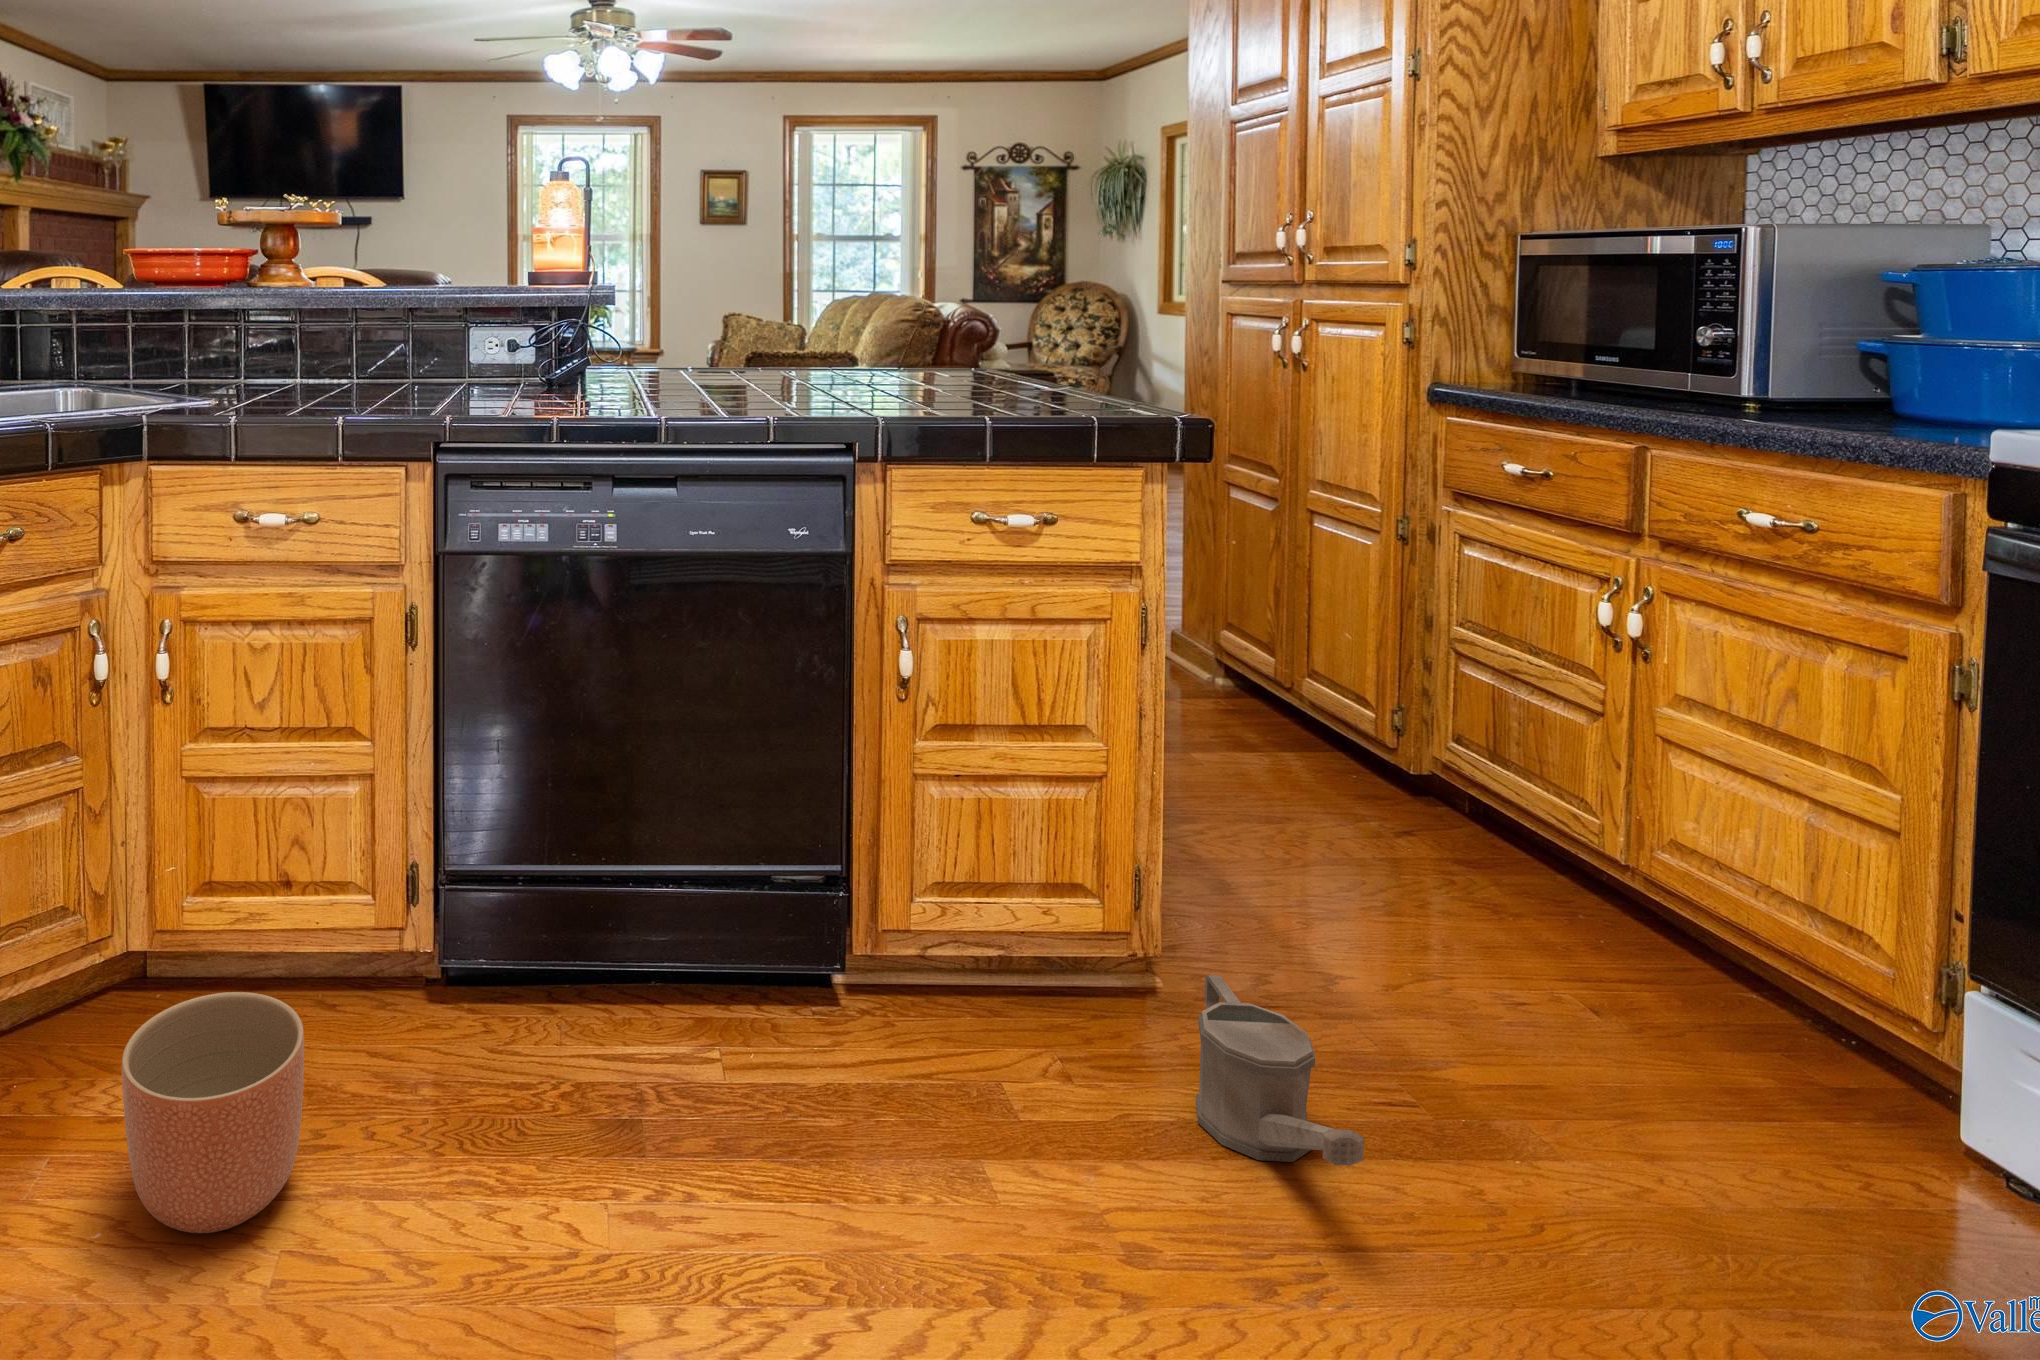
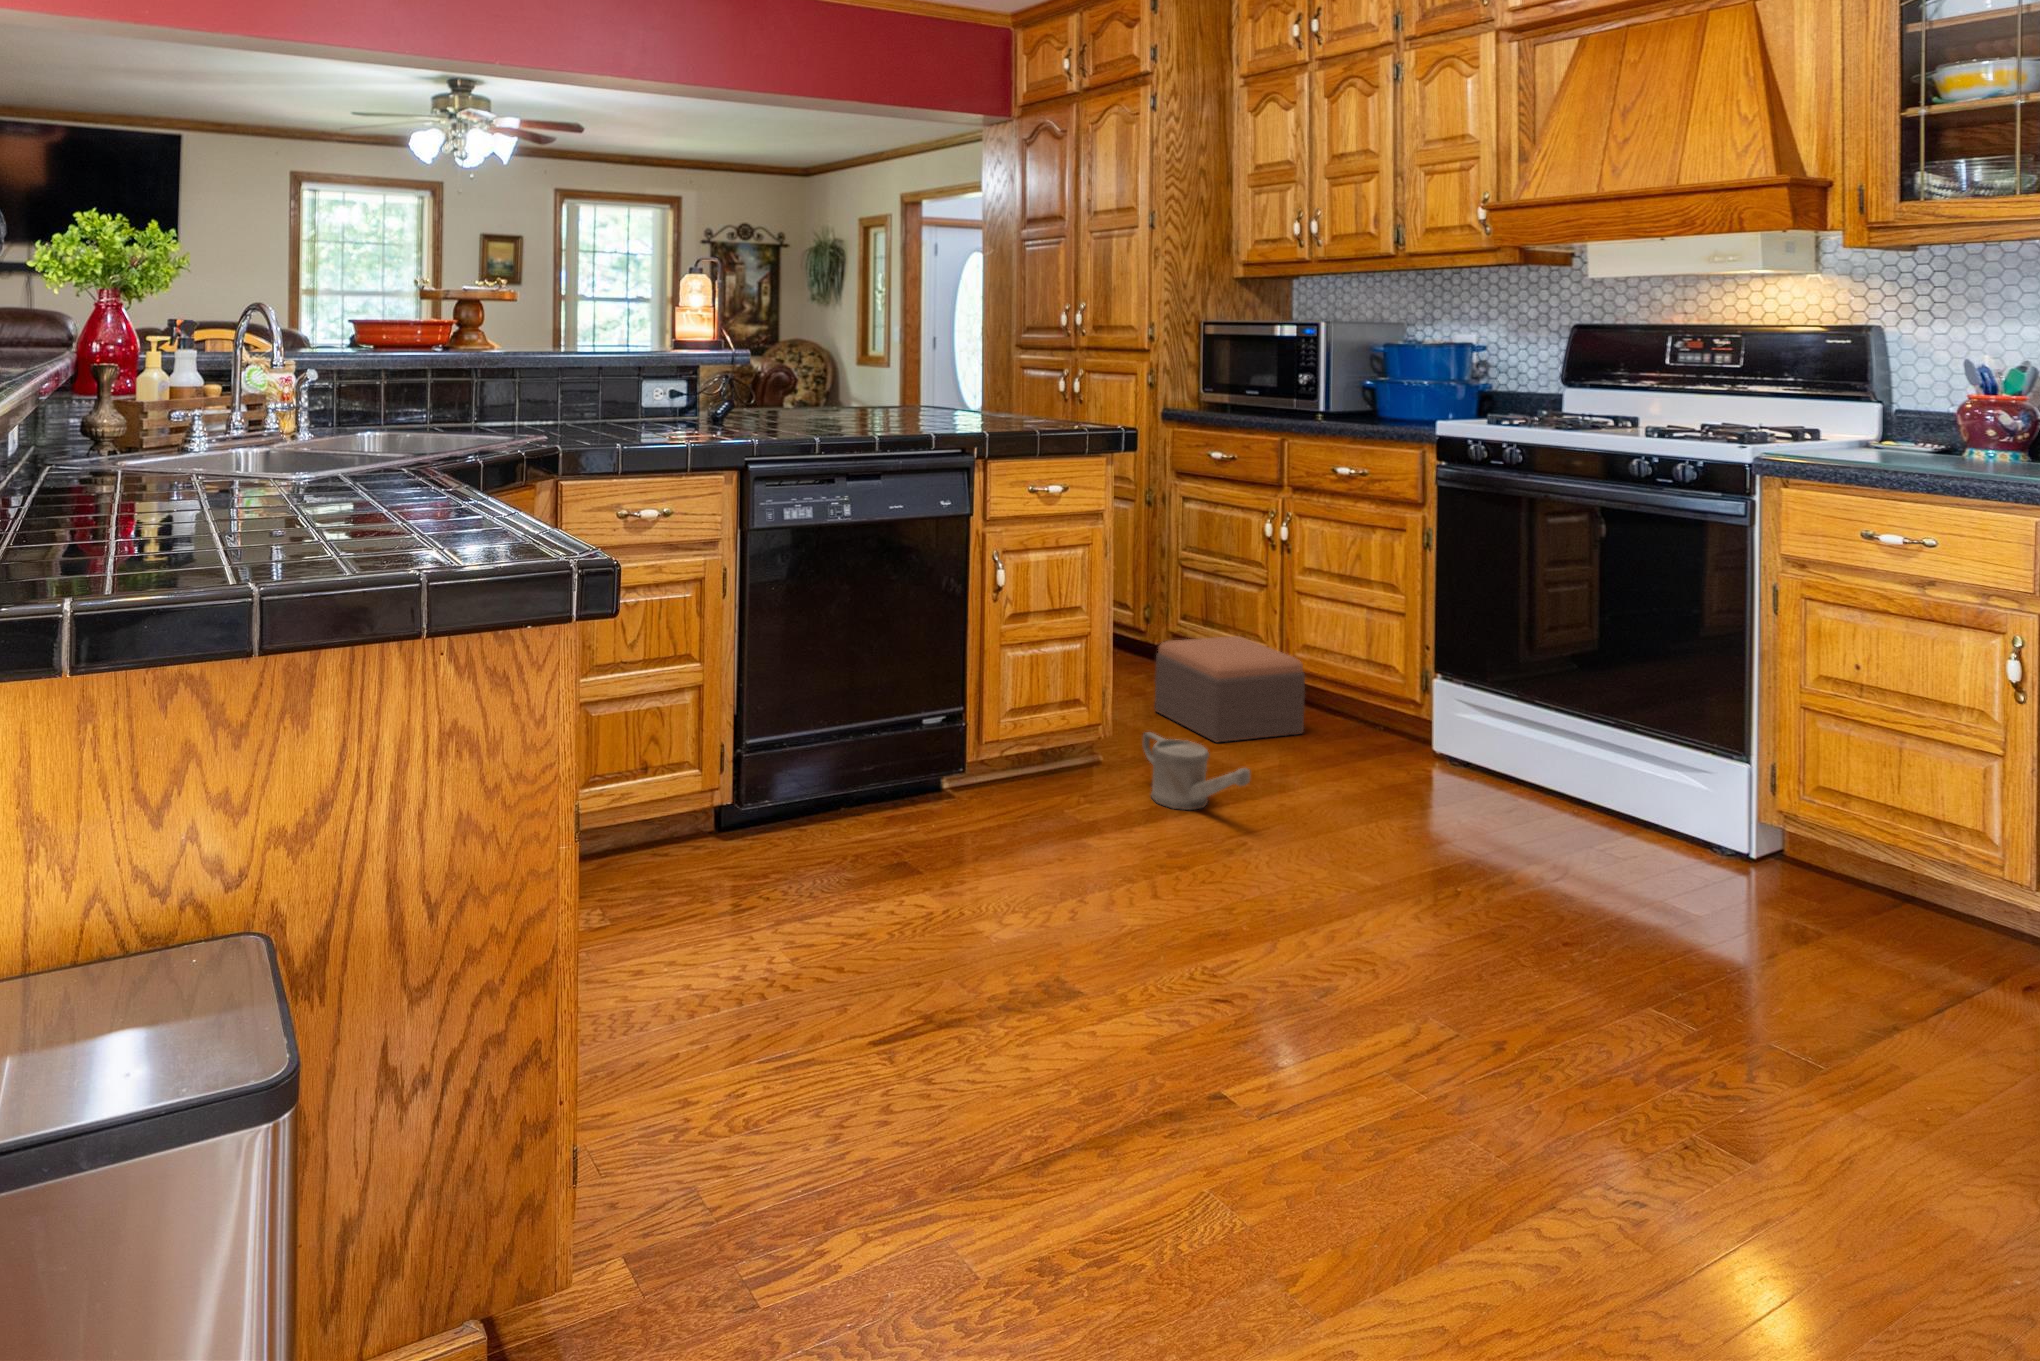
footstool: none [1338,787,1649,1019] -> present [1155,636,1305,742]
planter: present [122,992,304,1233] -> none [659,811,769,946]

